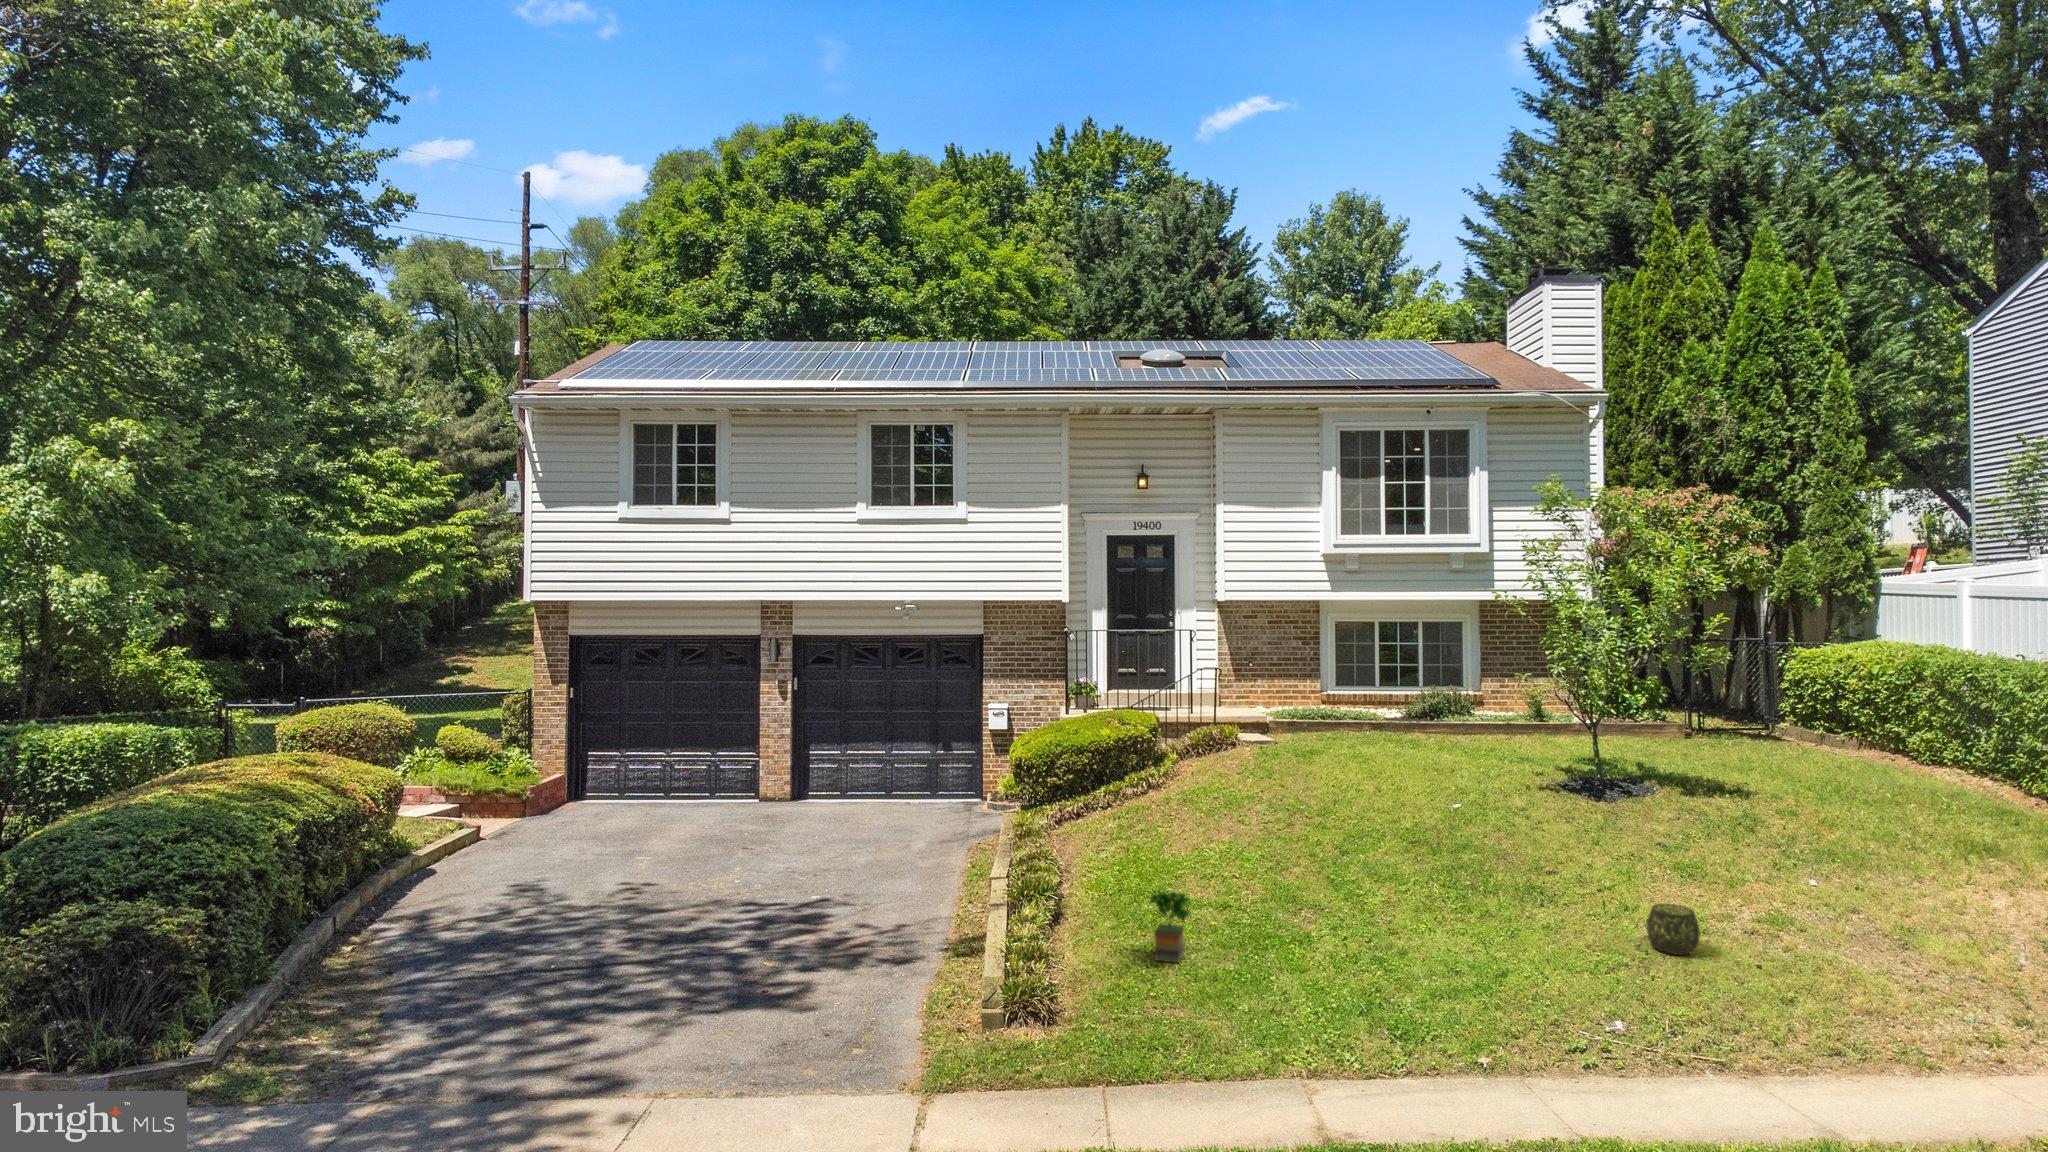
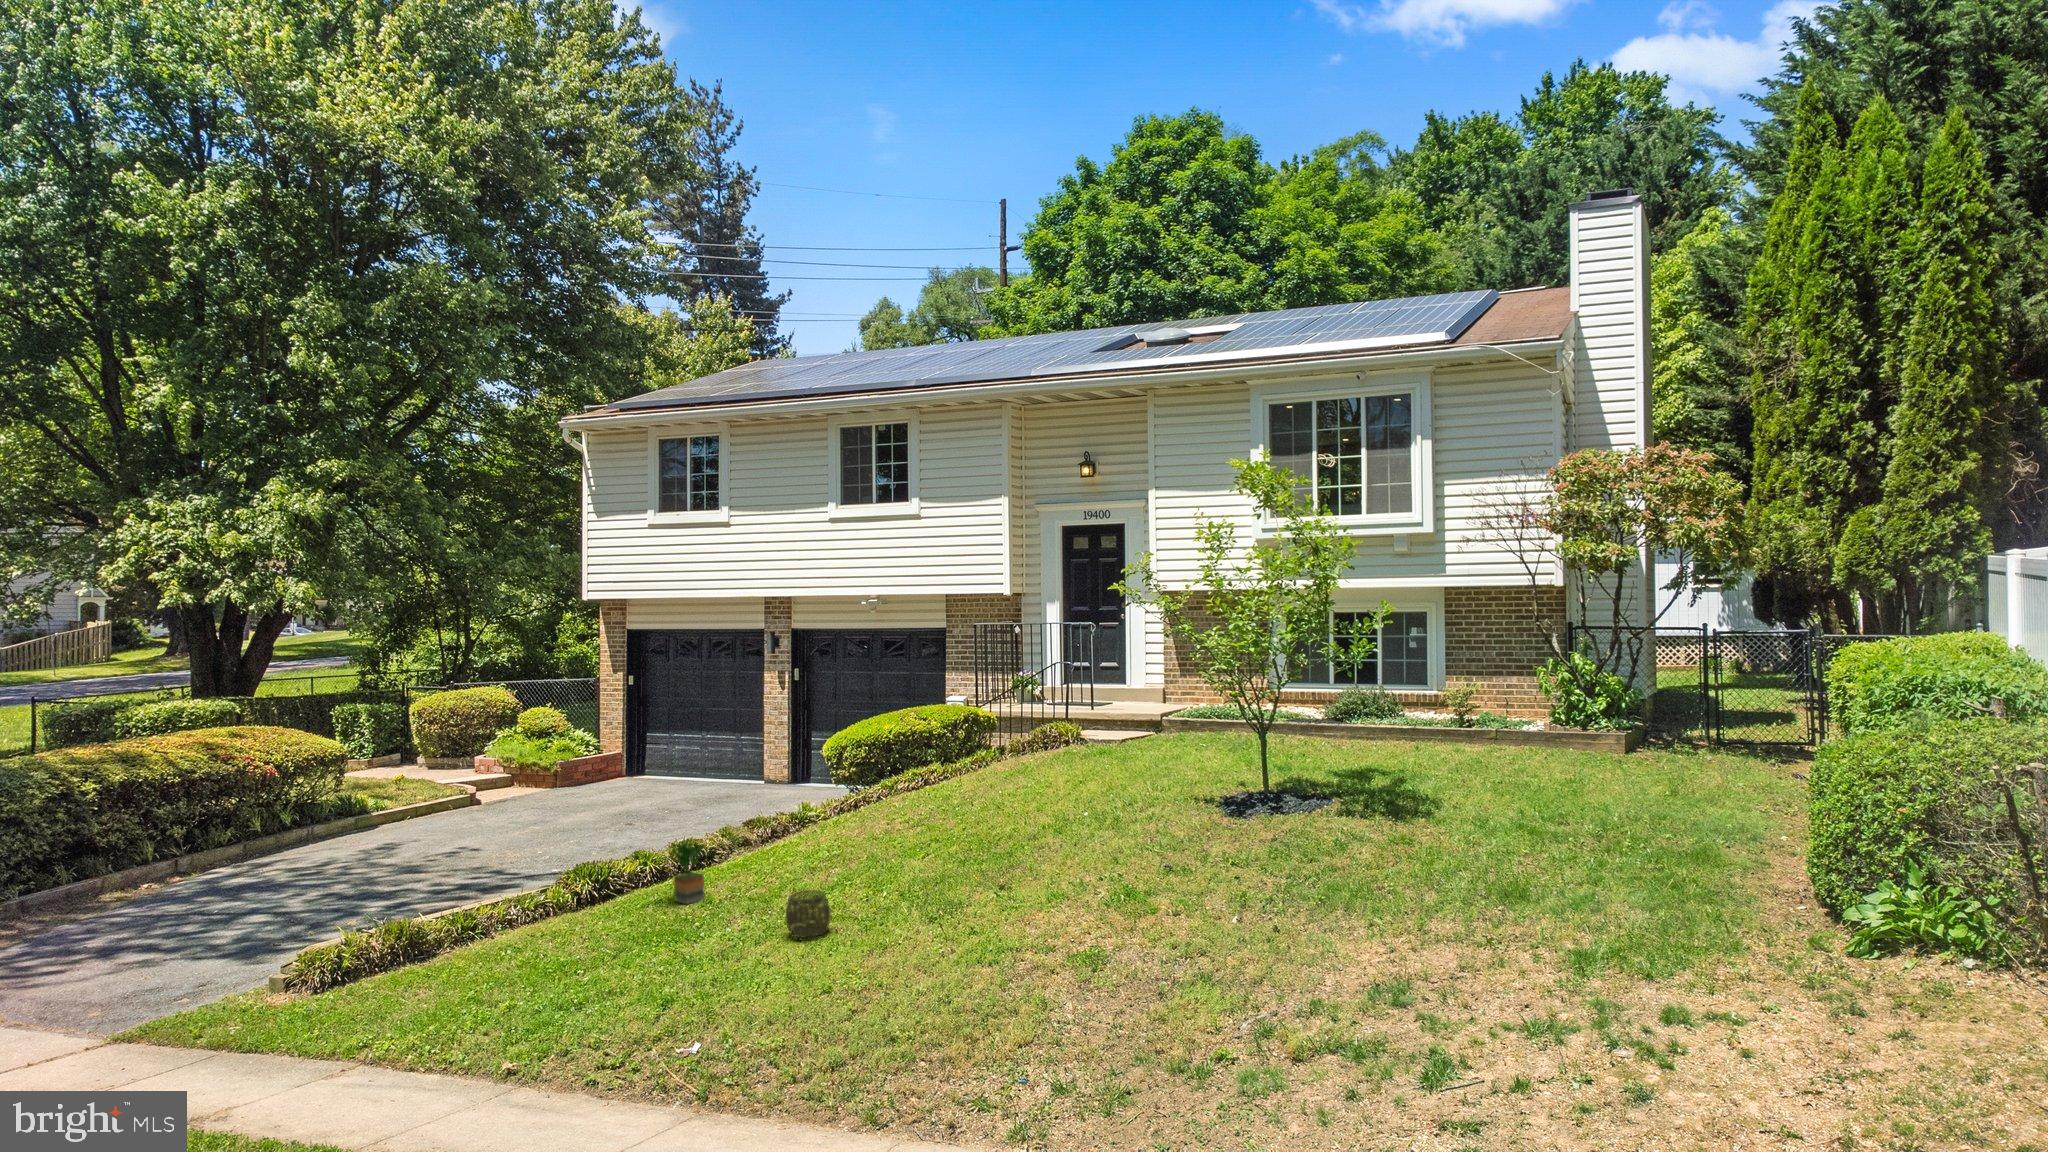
woven basket: present [1647,904,1700,955] -> present [785,890,831,938]

